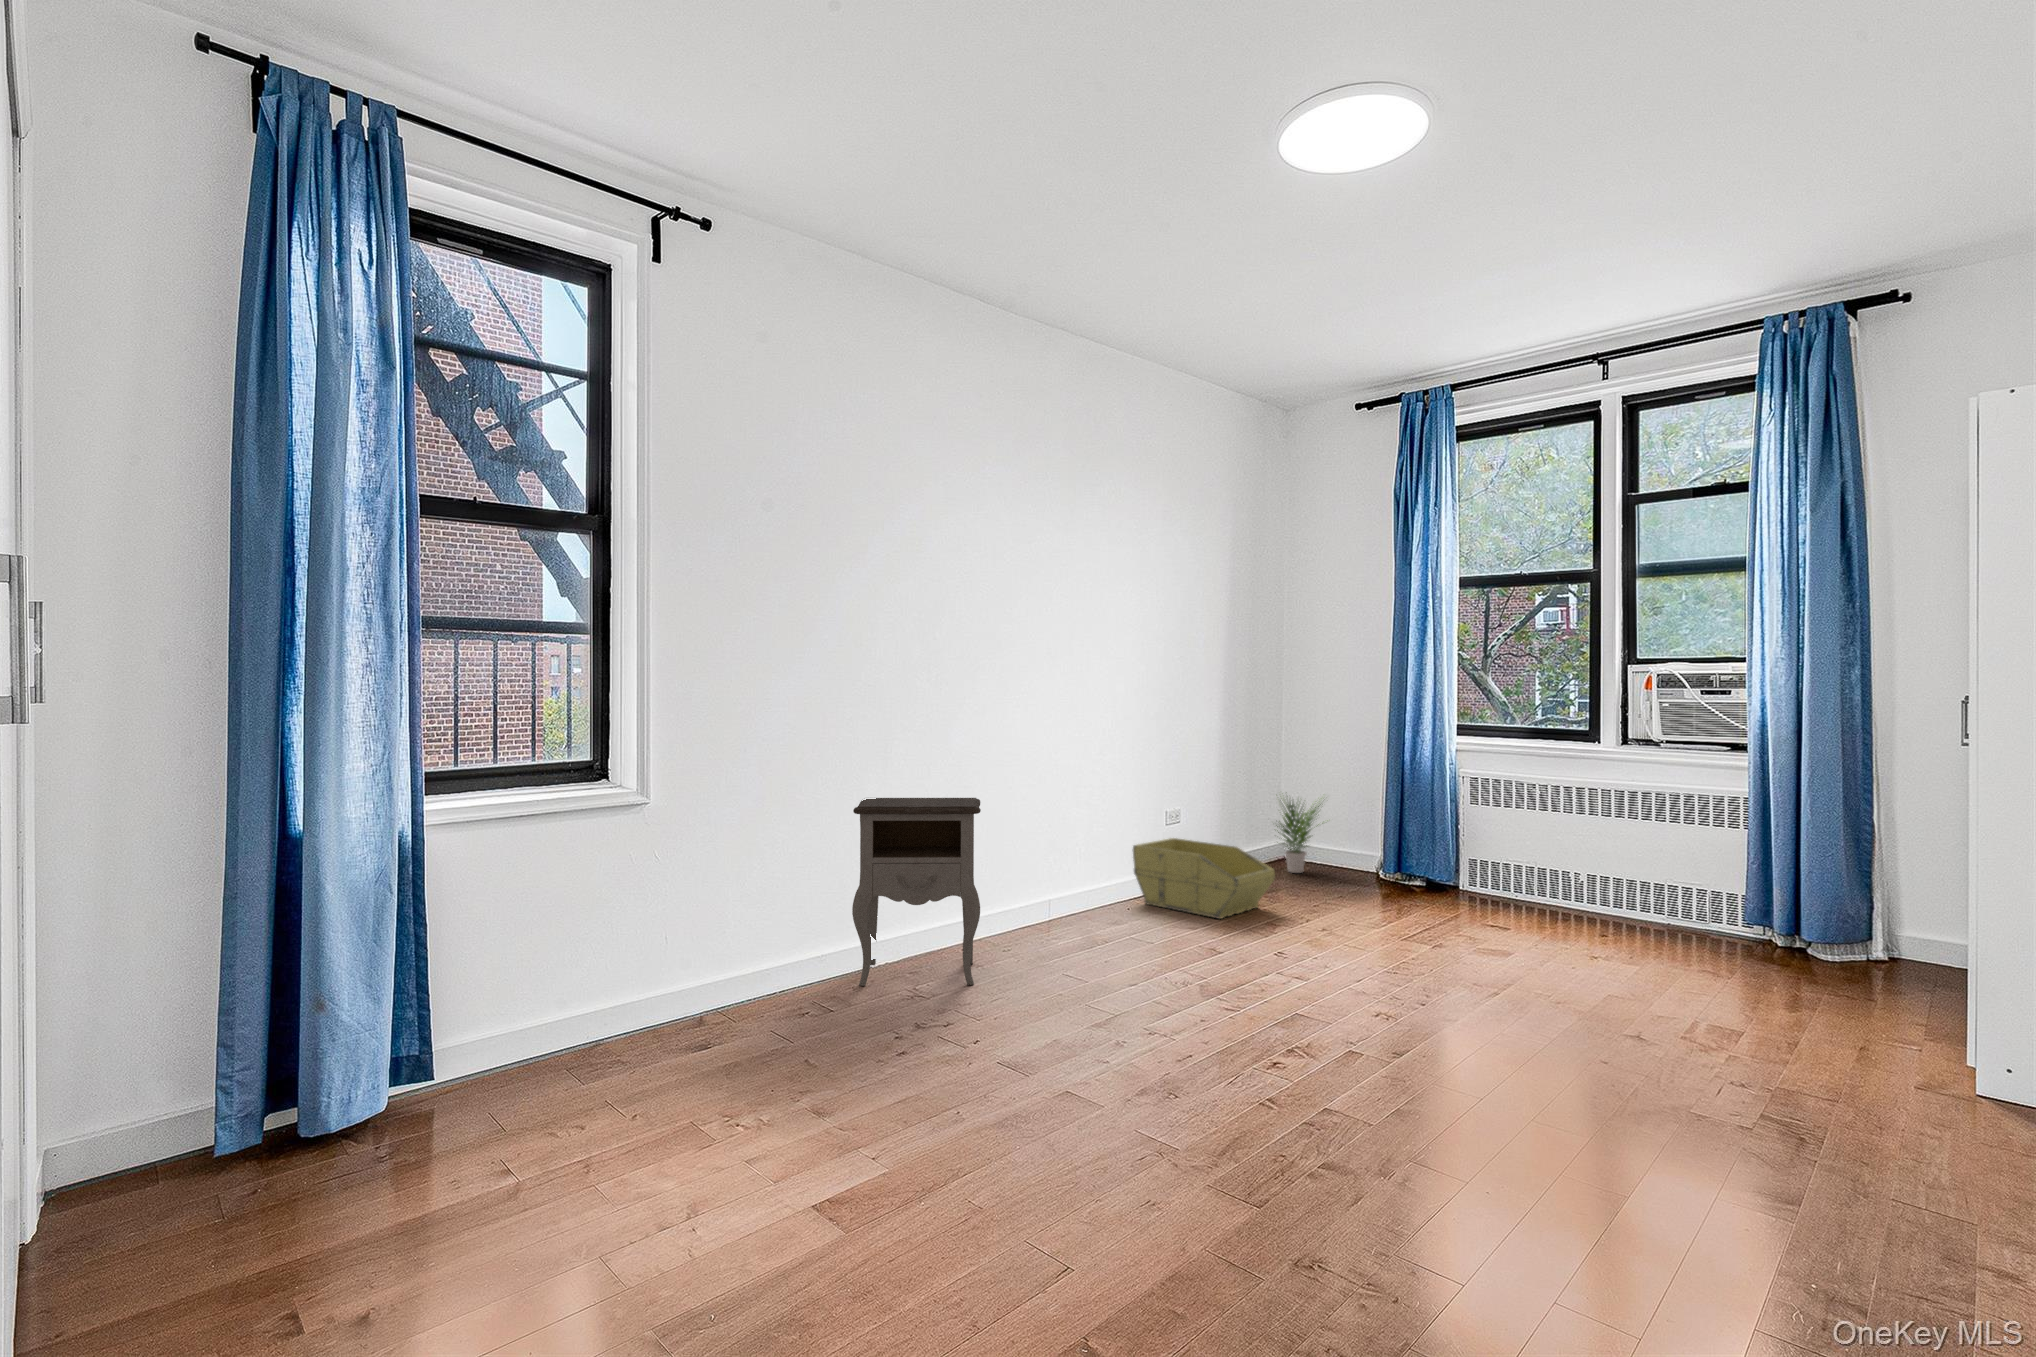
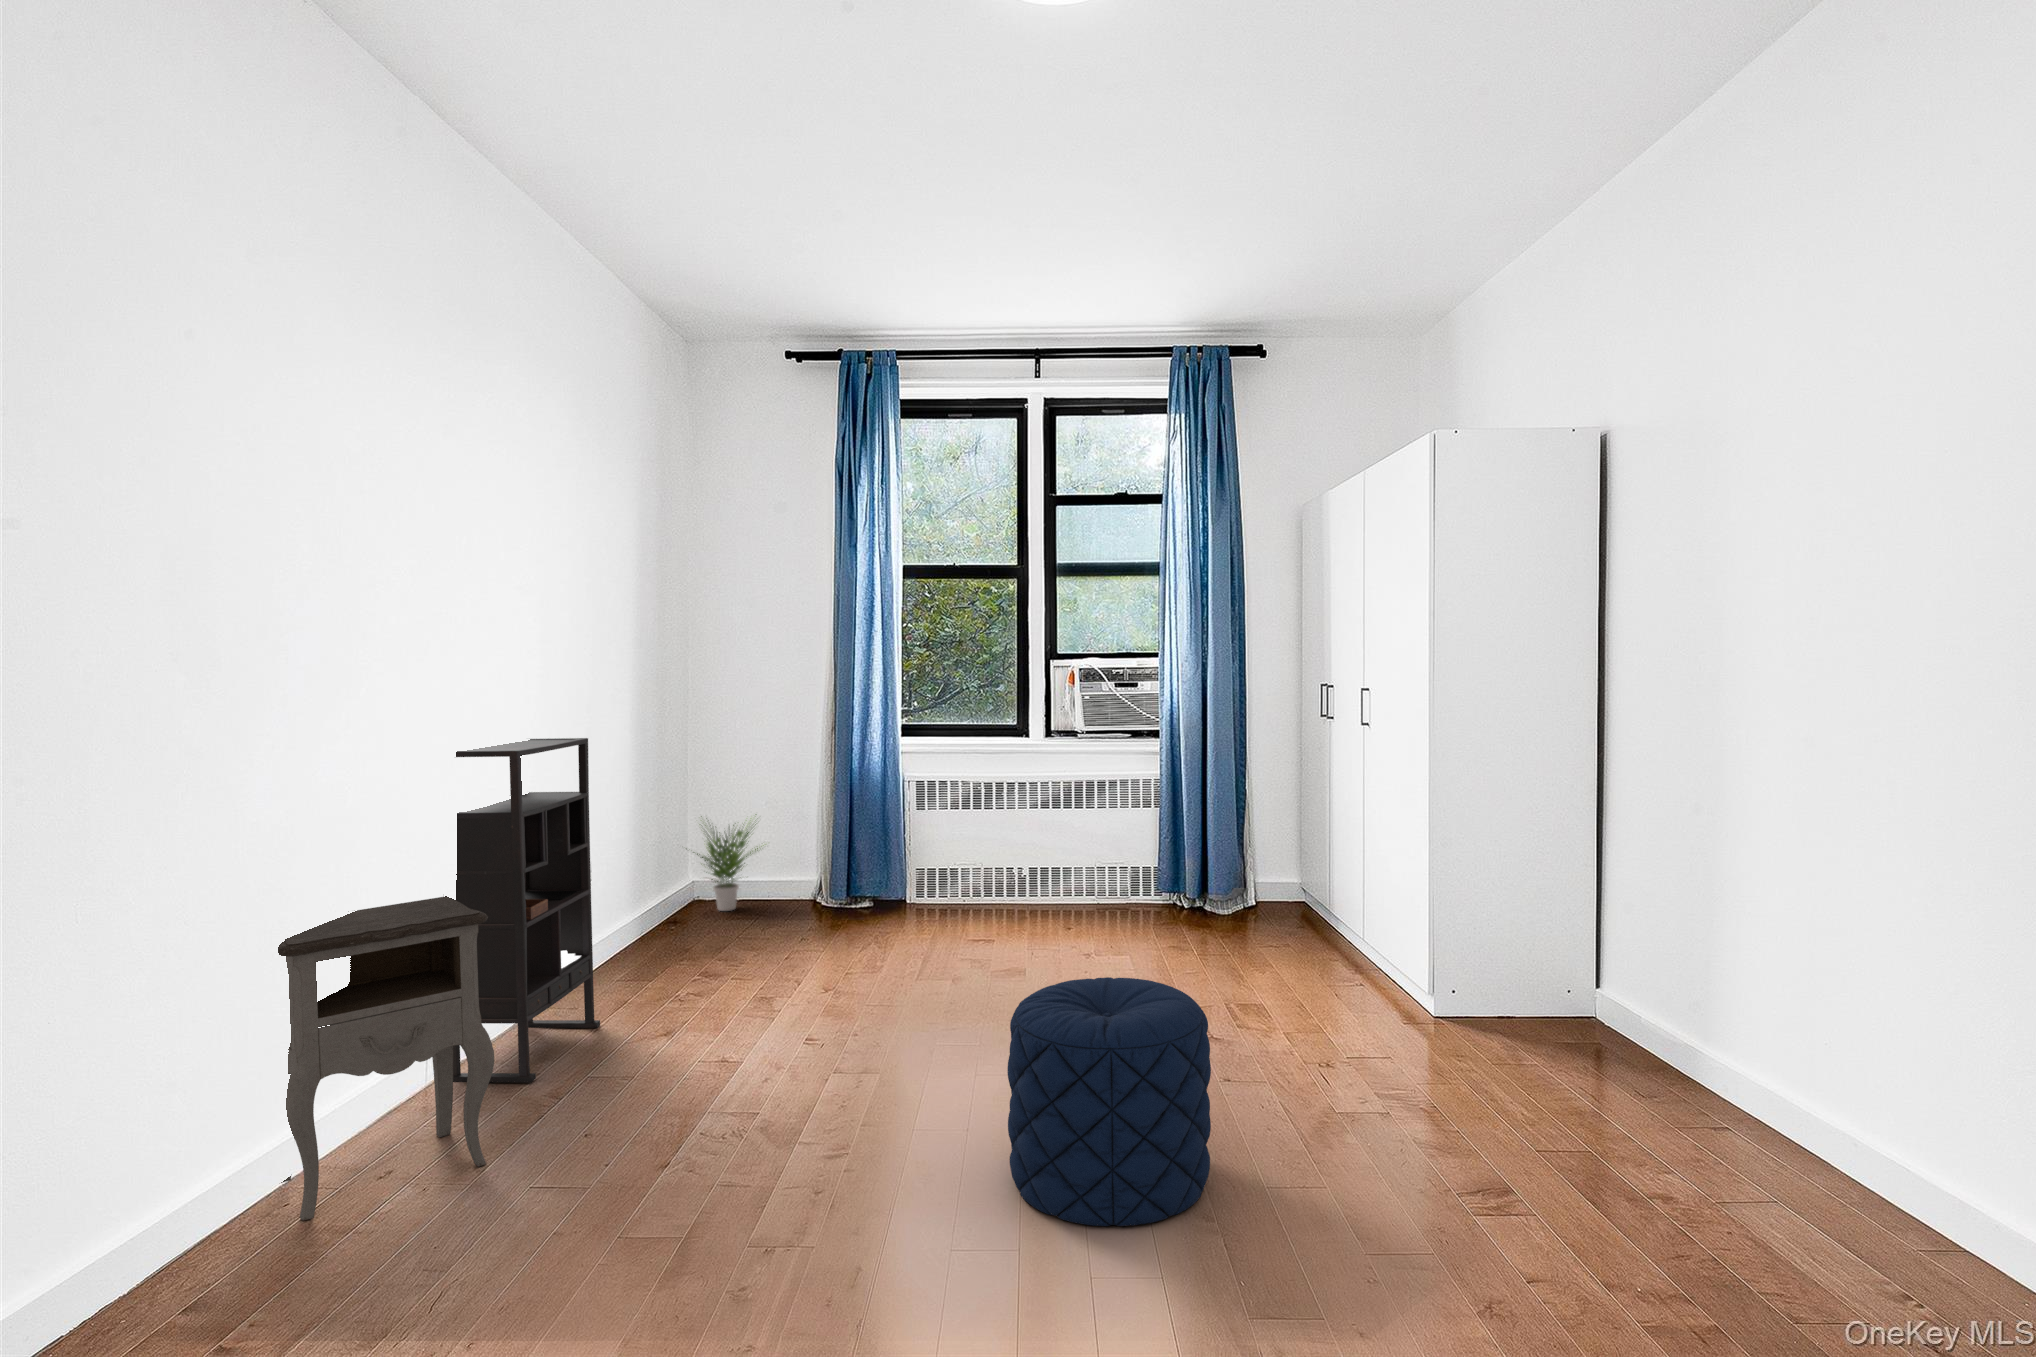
bookshelf: none [999,703,1123,948] -> present [453,738,600,1082]
storage bin: present [1133,838,1275,919] -> none [573,895,754,988]
pouf: none [1296,933,1509,1174] -> present [1007,977,1211,1226]

